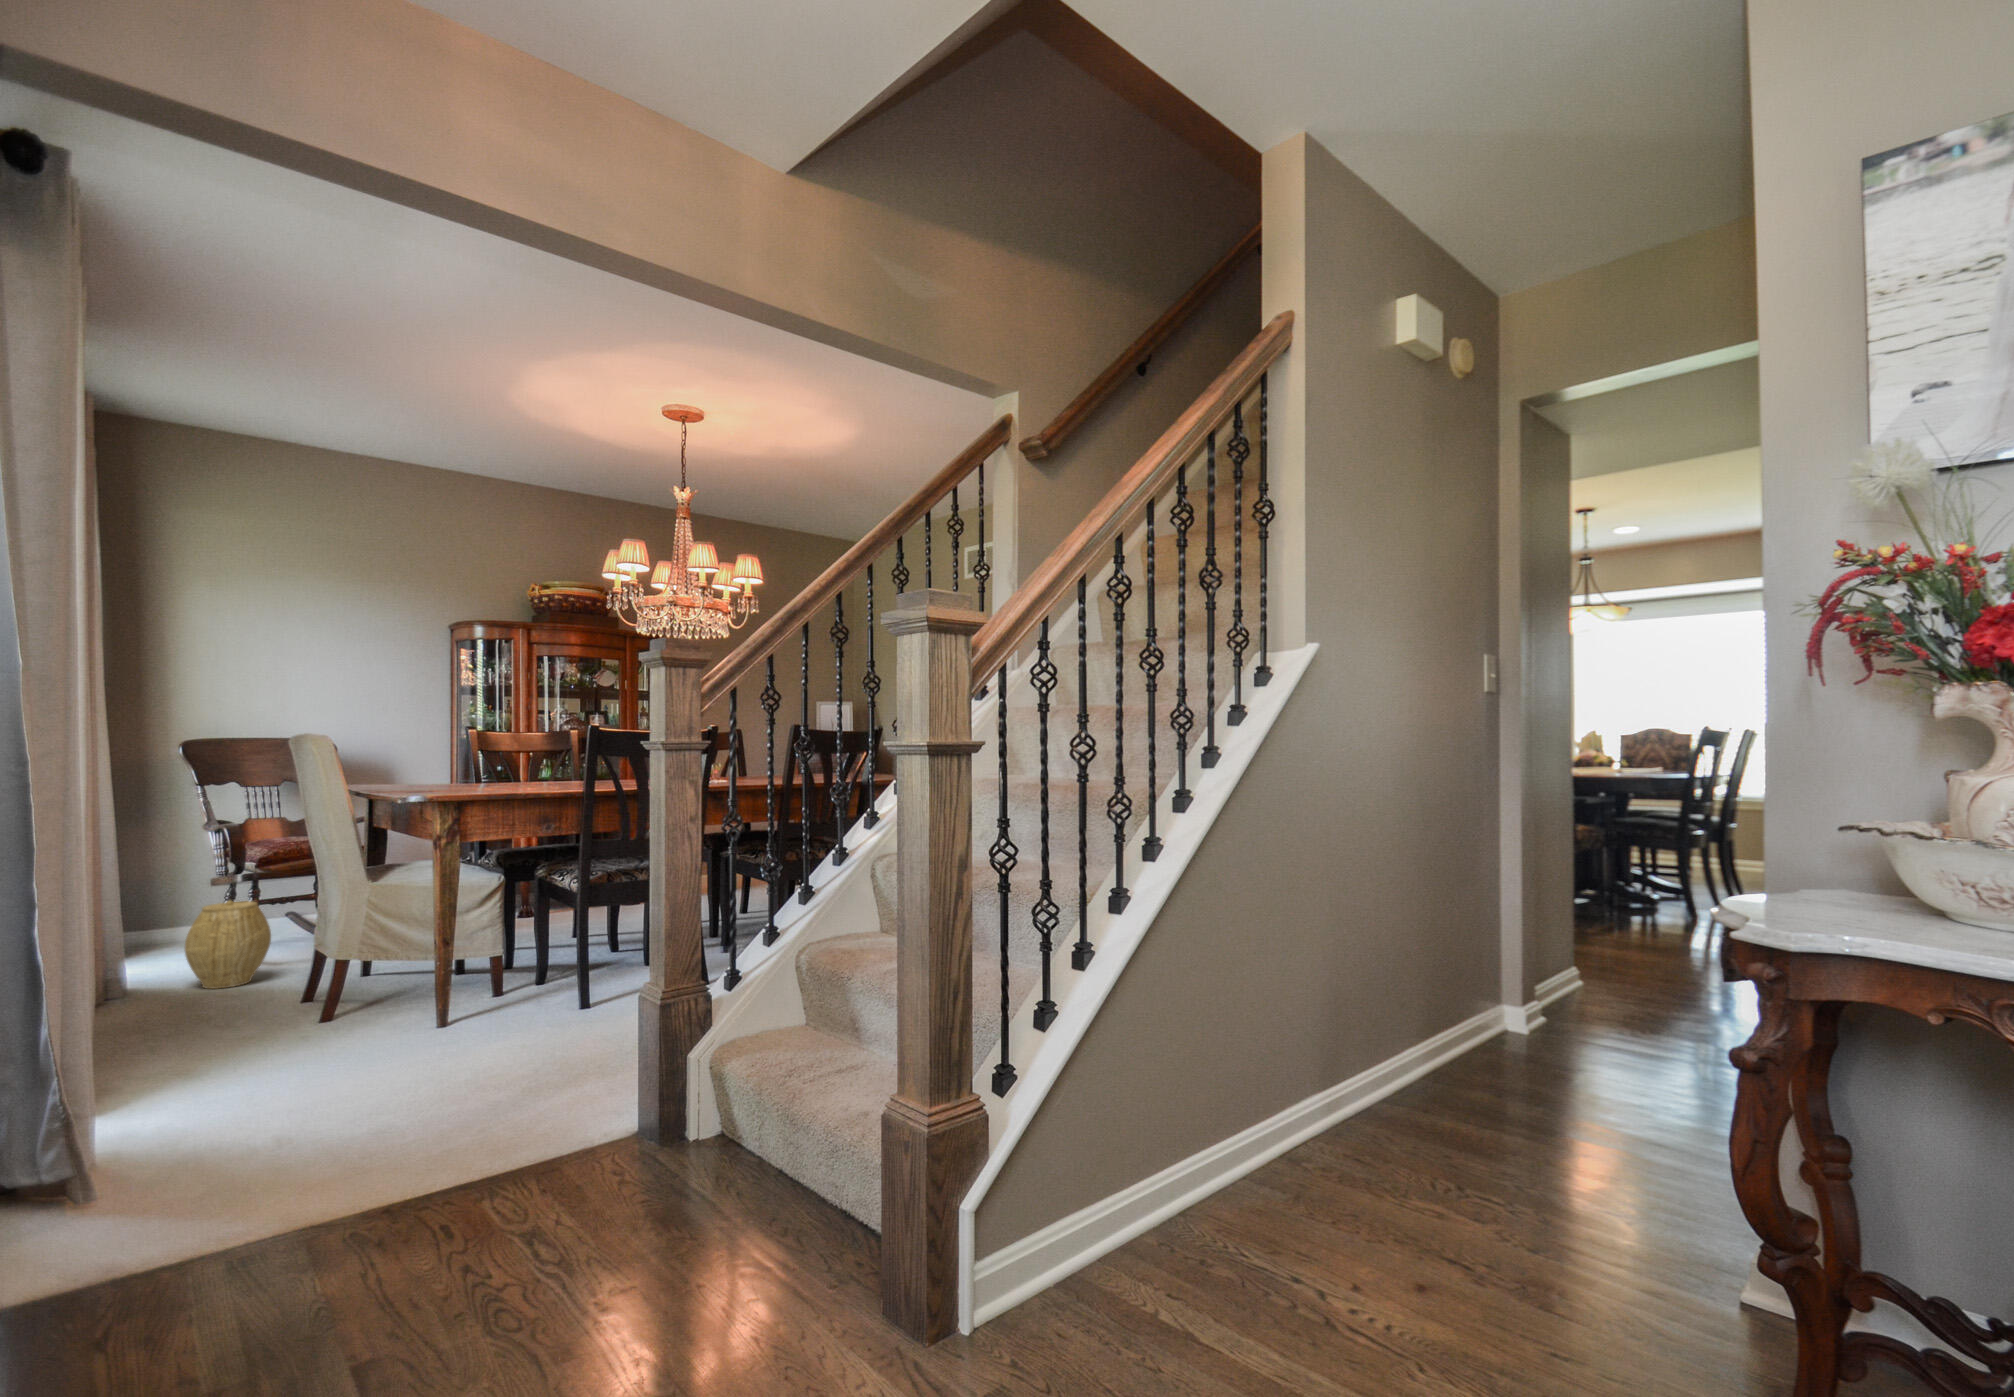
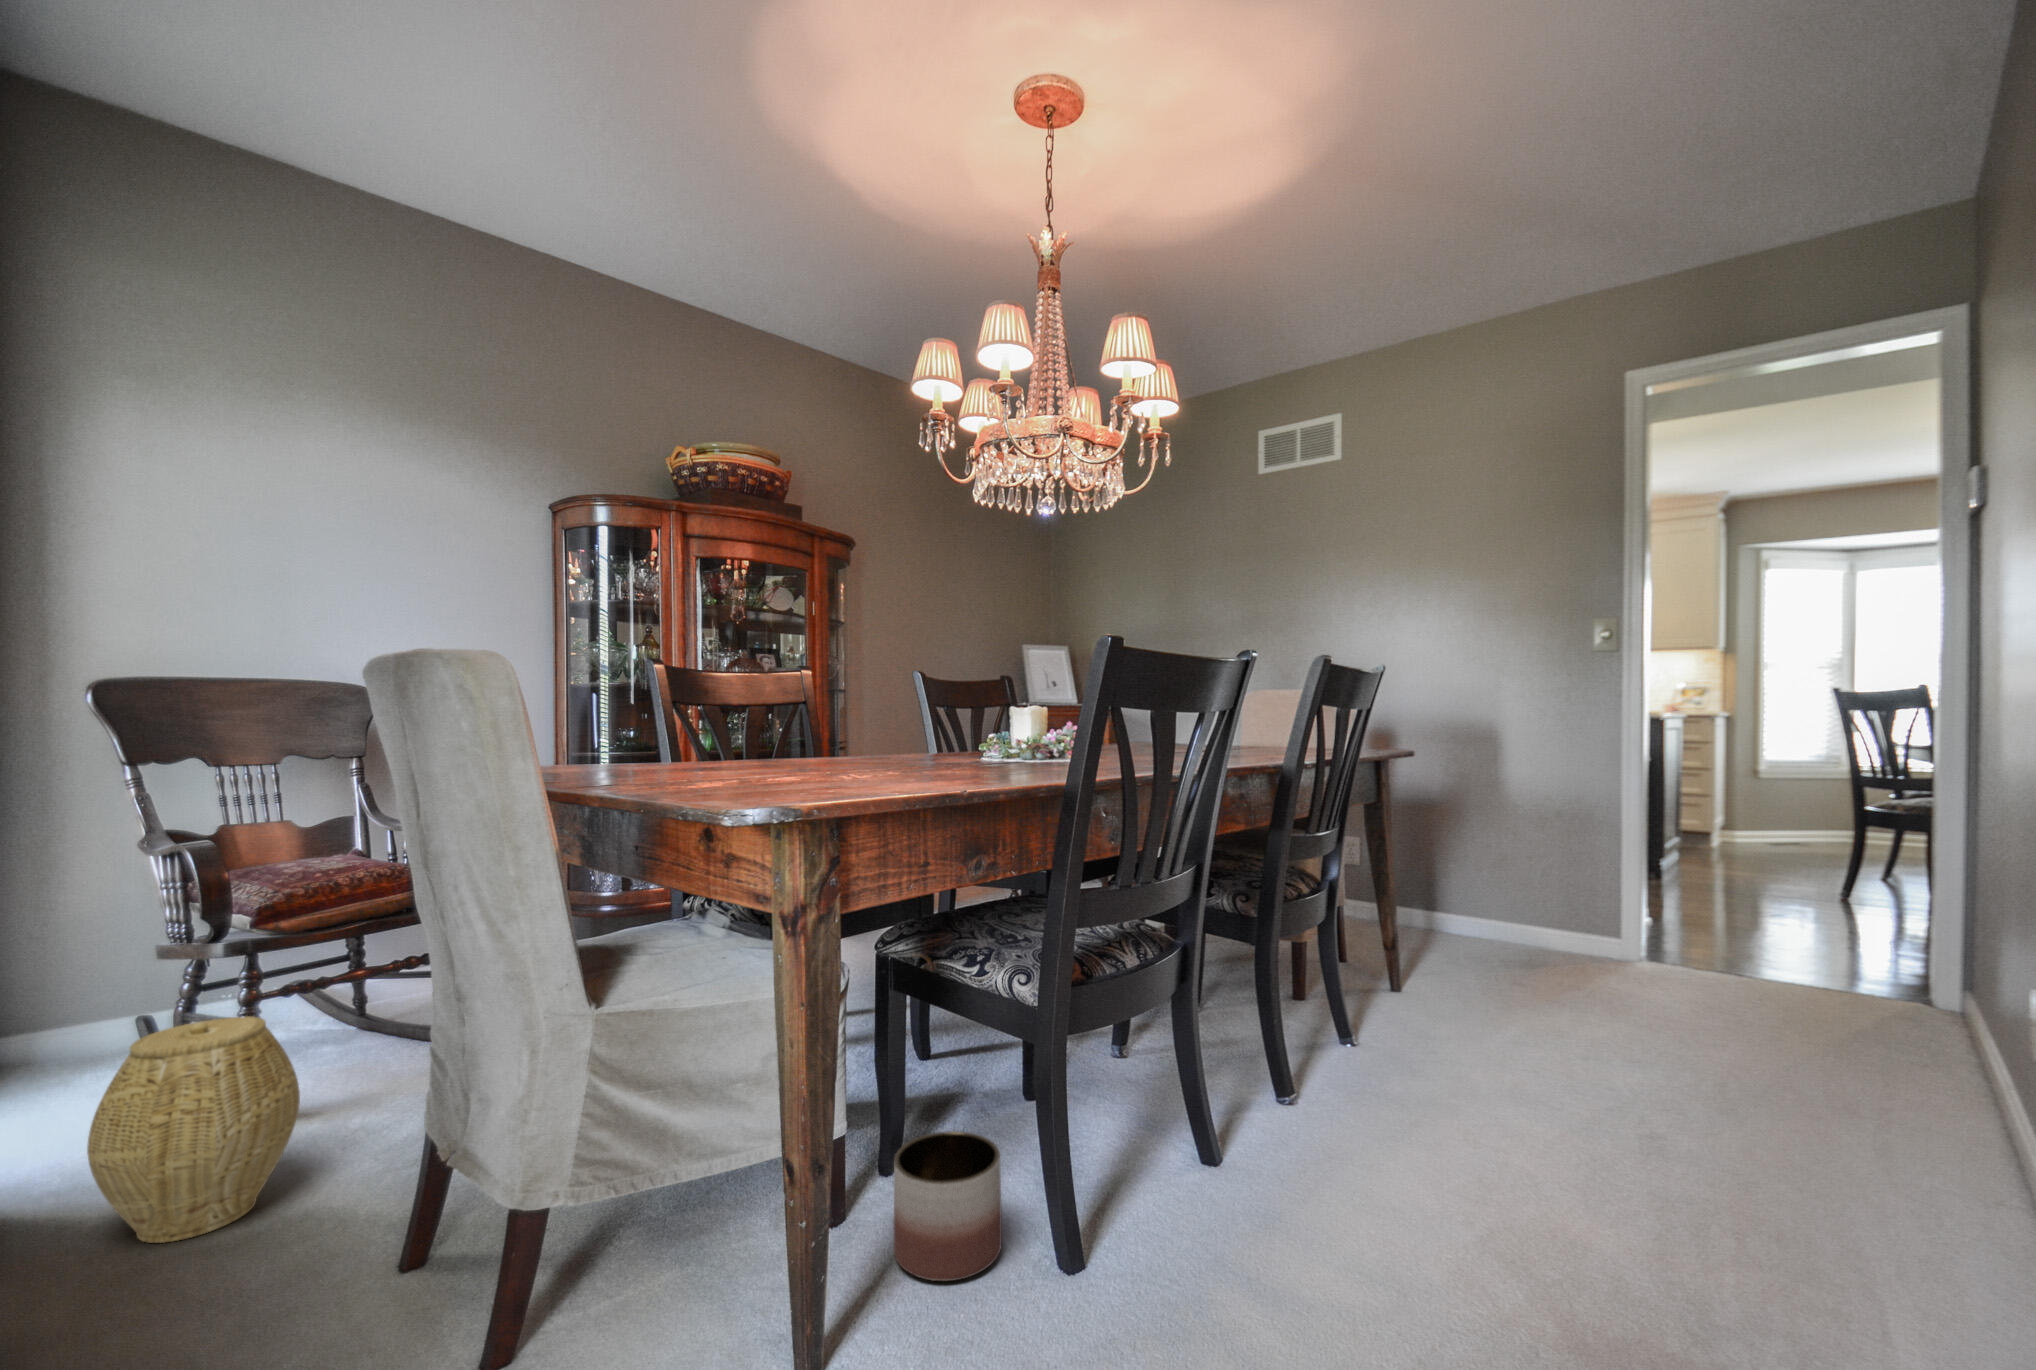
planter: none [494,954,544,1004] -> present [894,1131,1002,1281]

